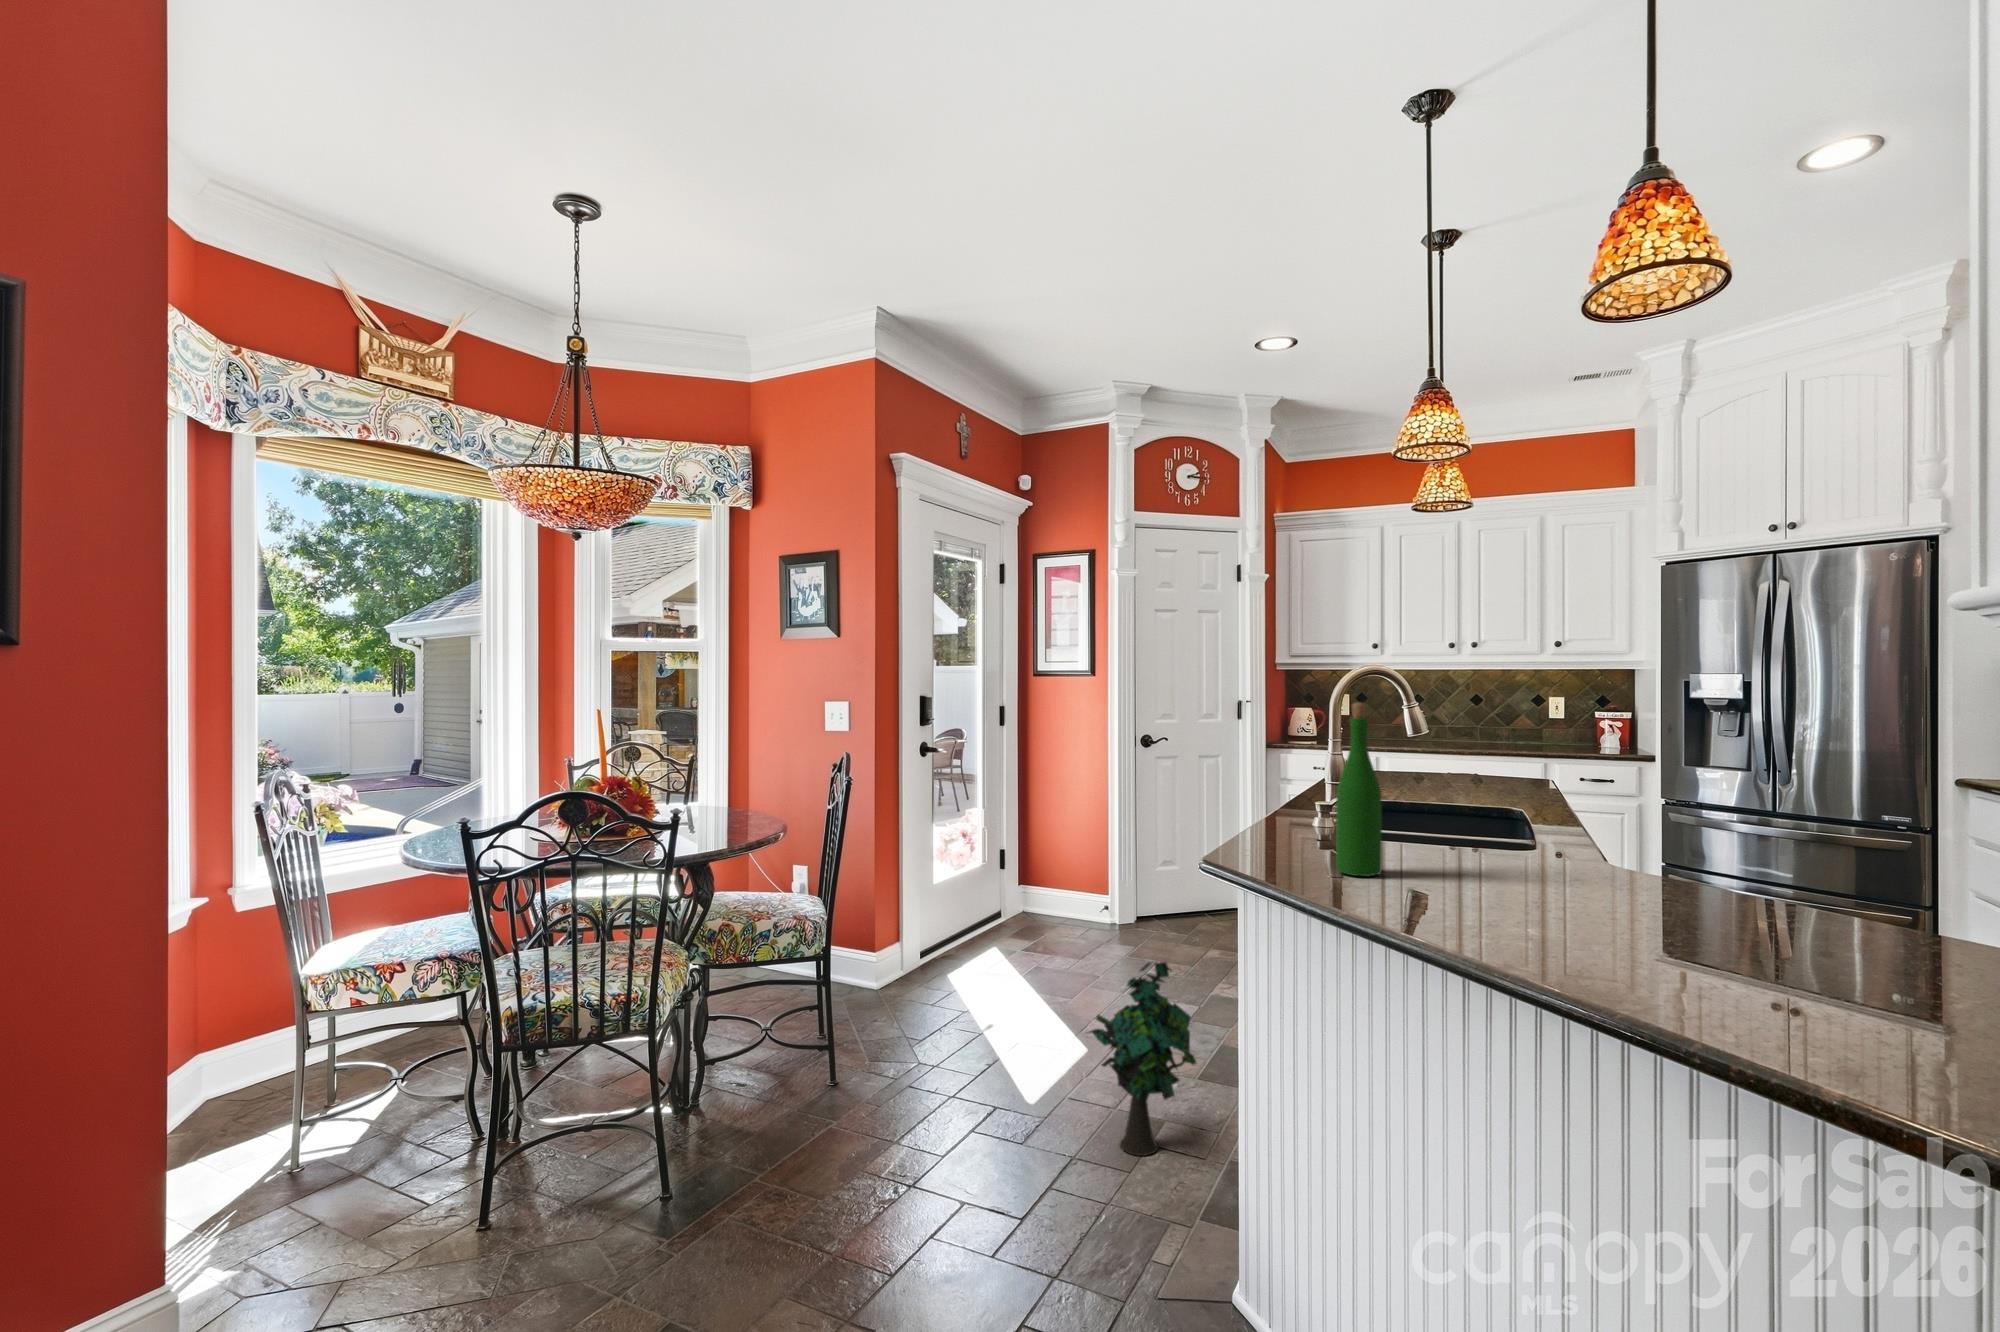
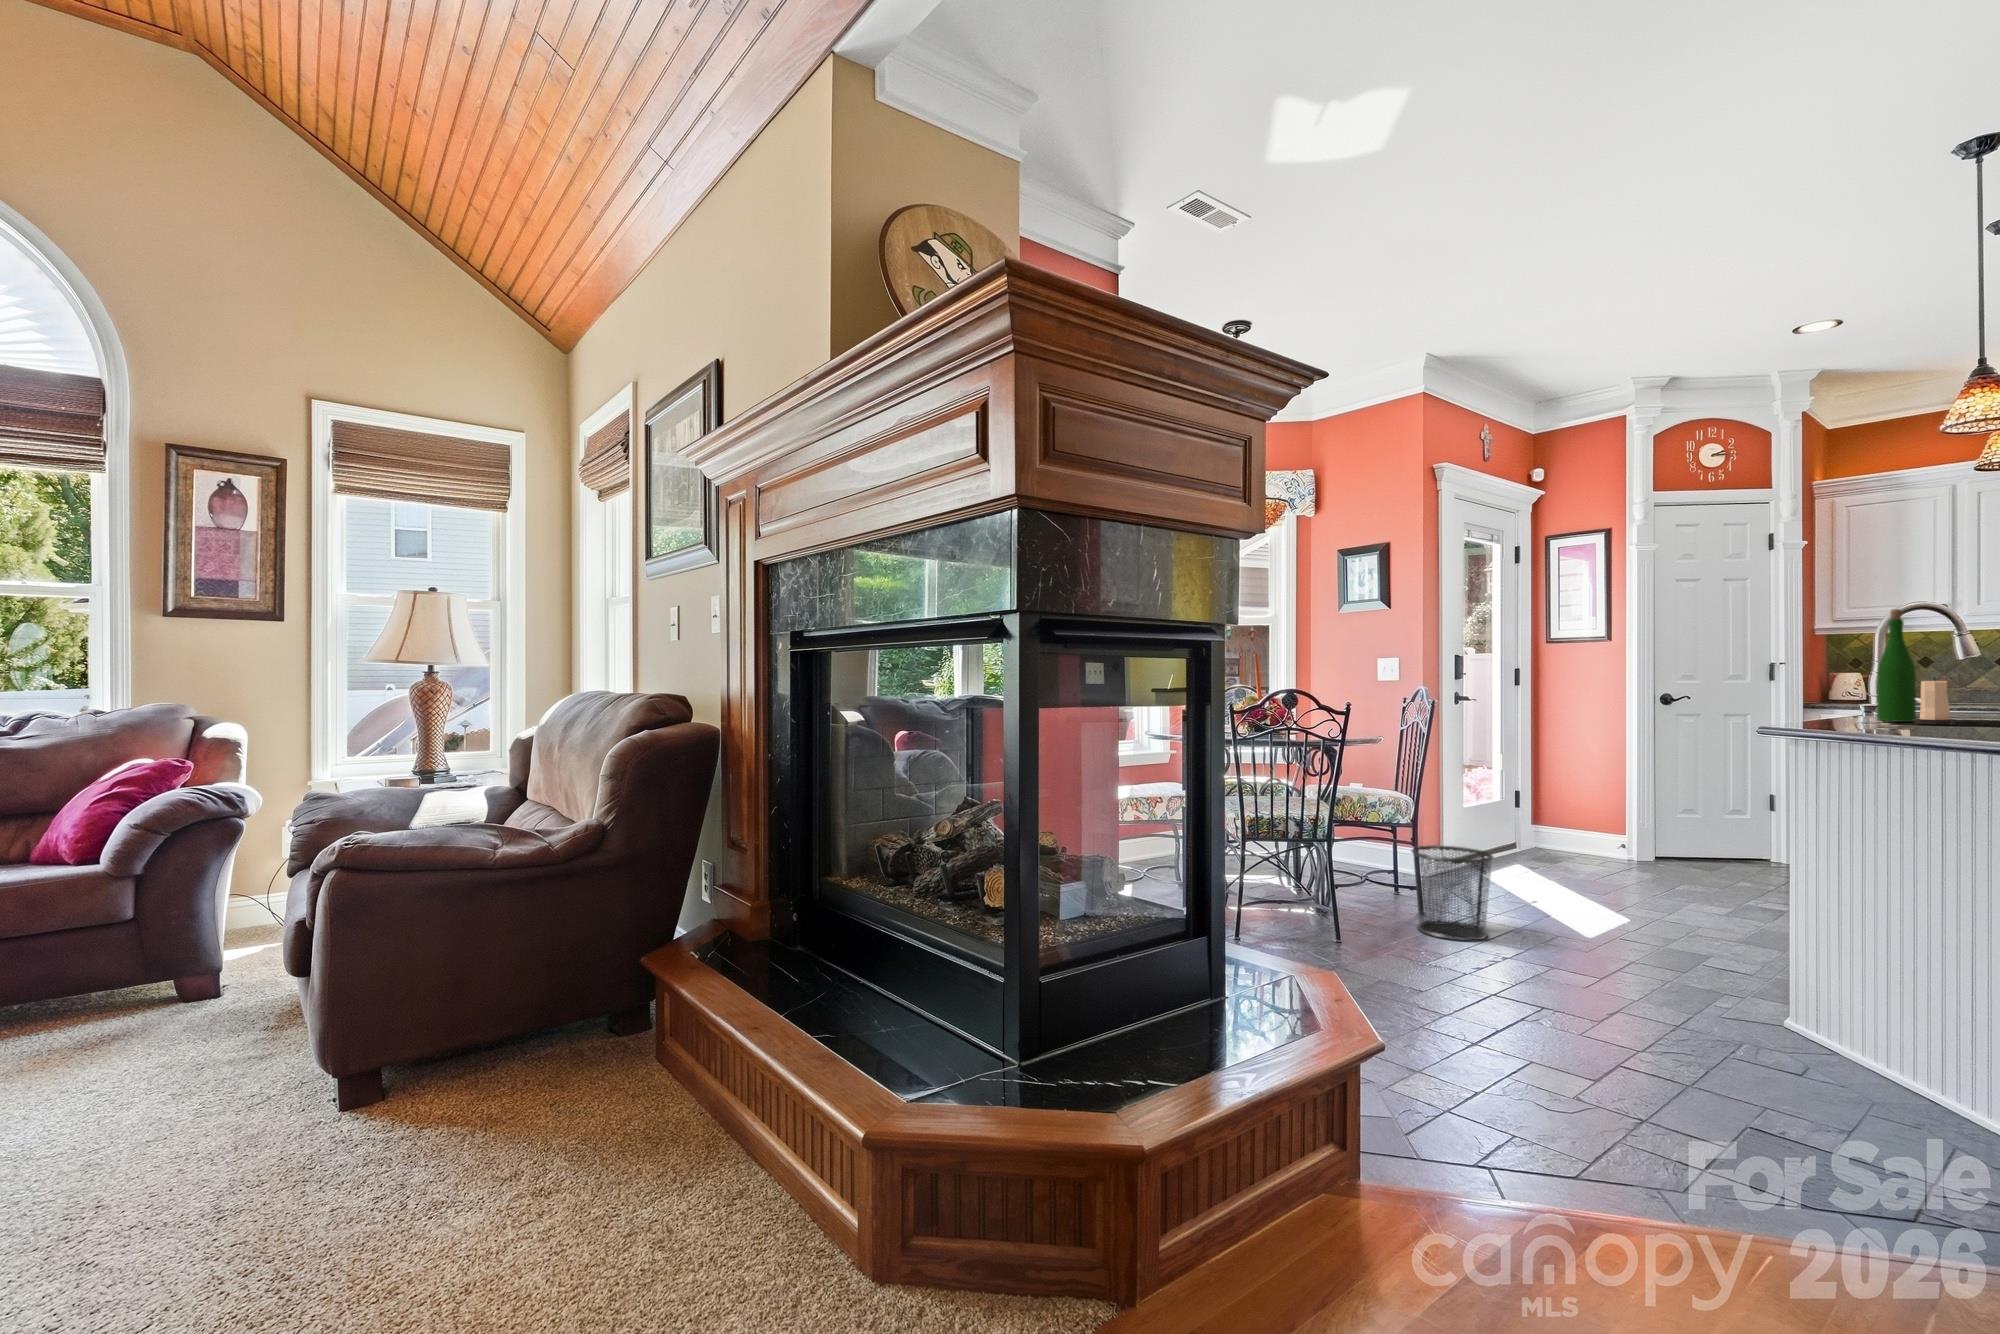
candle: none [1383,818,1432,898] -> present [1914,676,1955,725]
decorative plant: present [1087,962,1196,1156] -> none [1645,828,1748,969]
trash can: none [796,994,906,1150] -> present [1412,846,1493,941]

